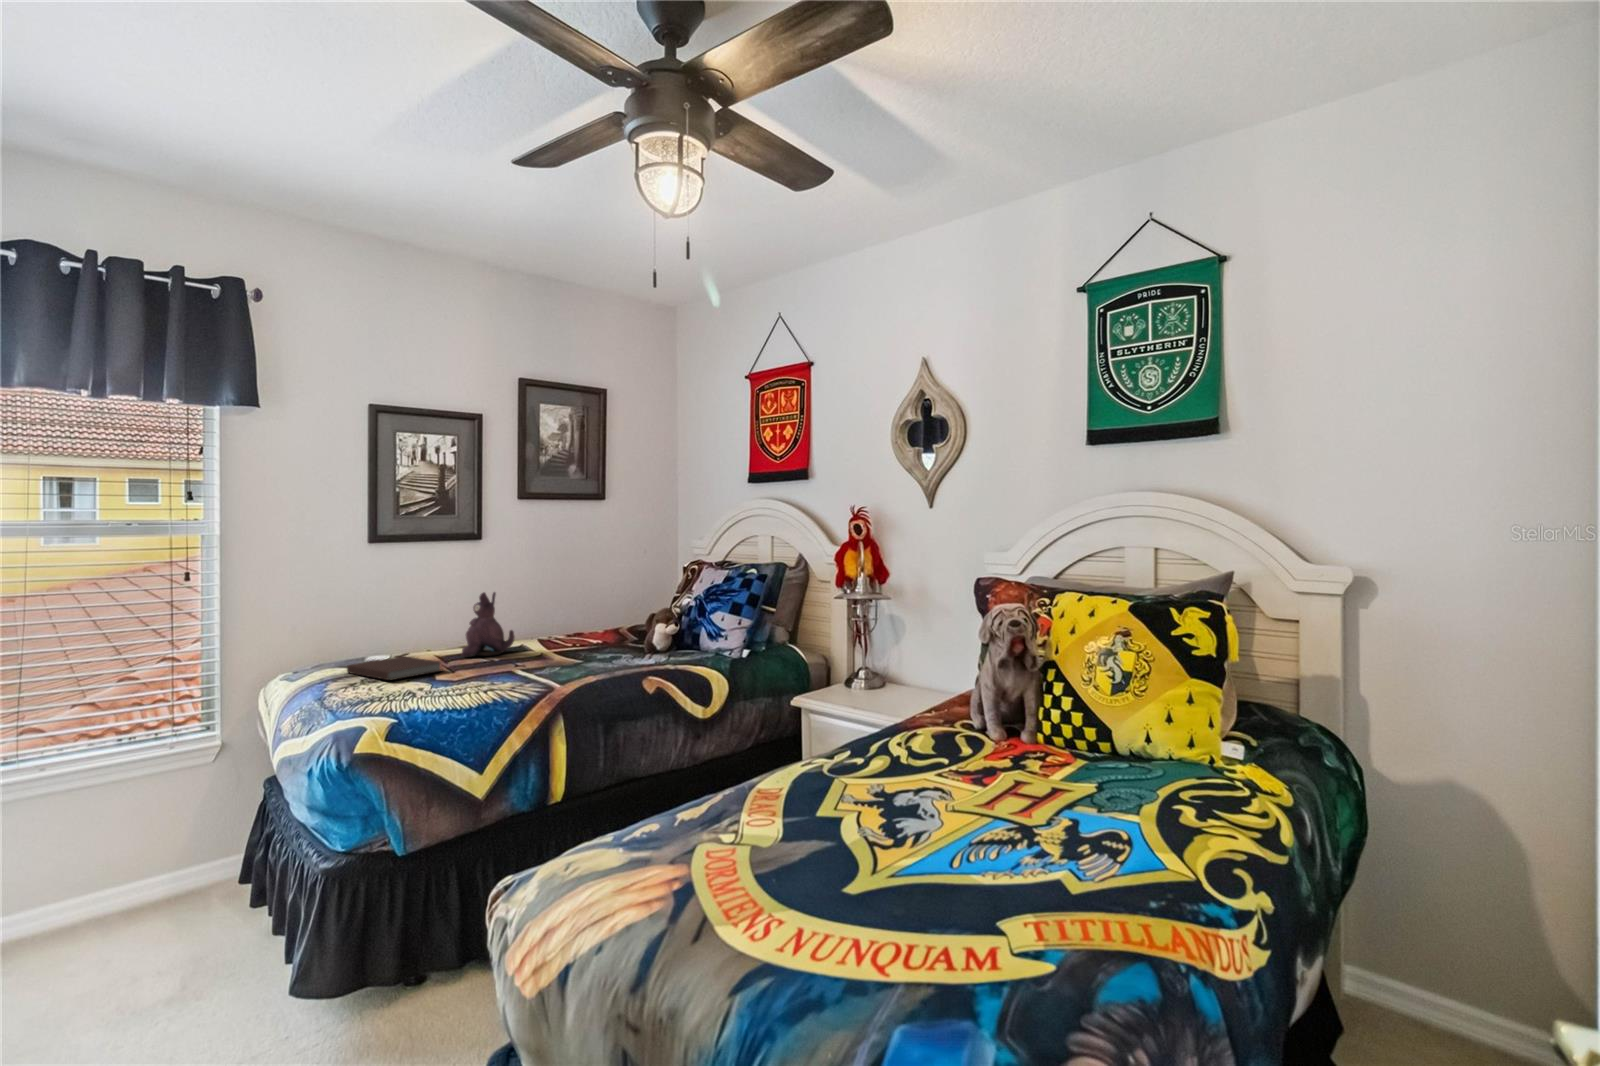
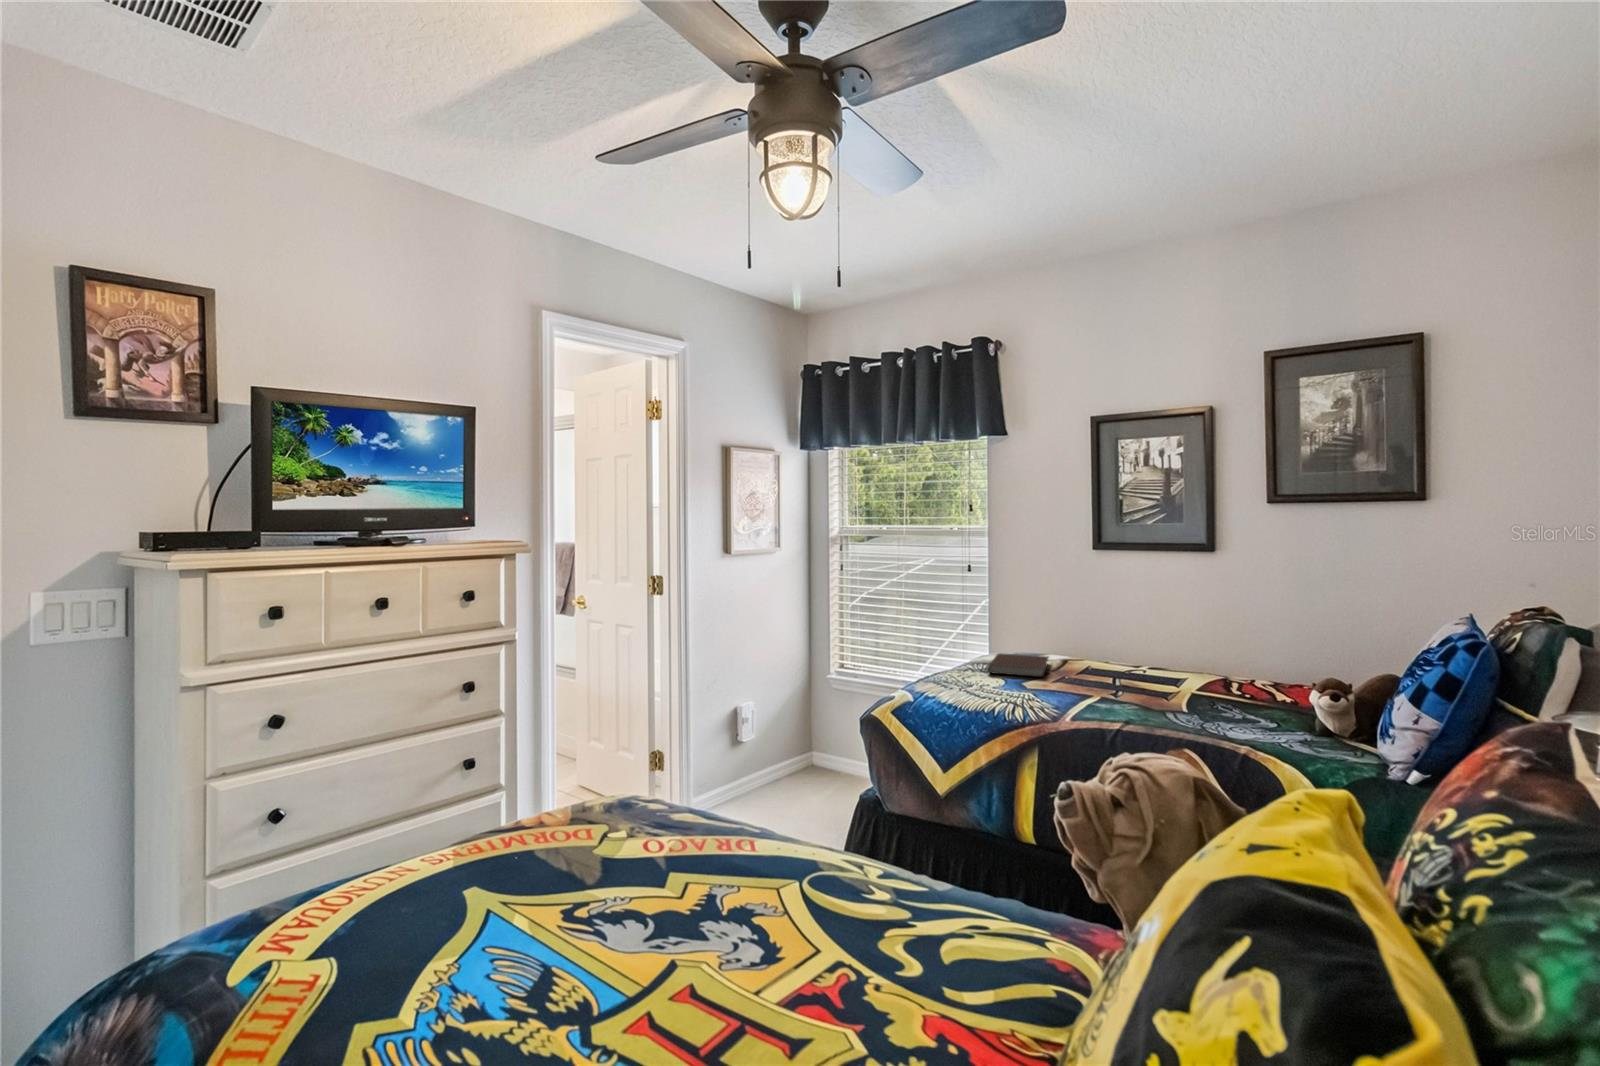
plush toy: present [462,592,514,657] -> none [1098,608,1144,677]

